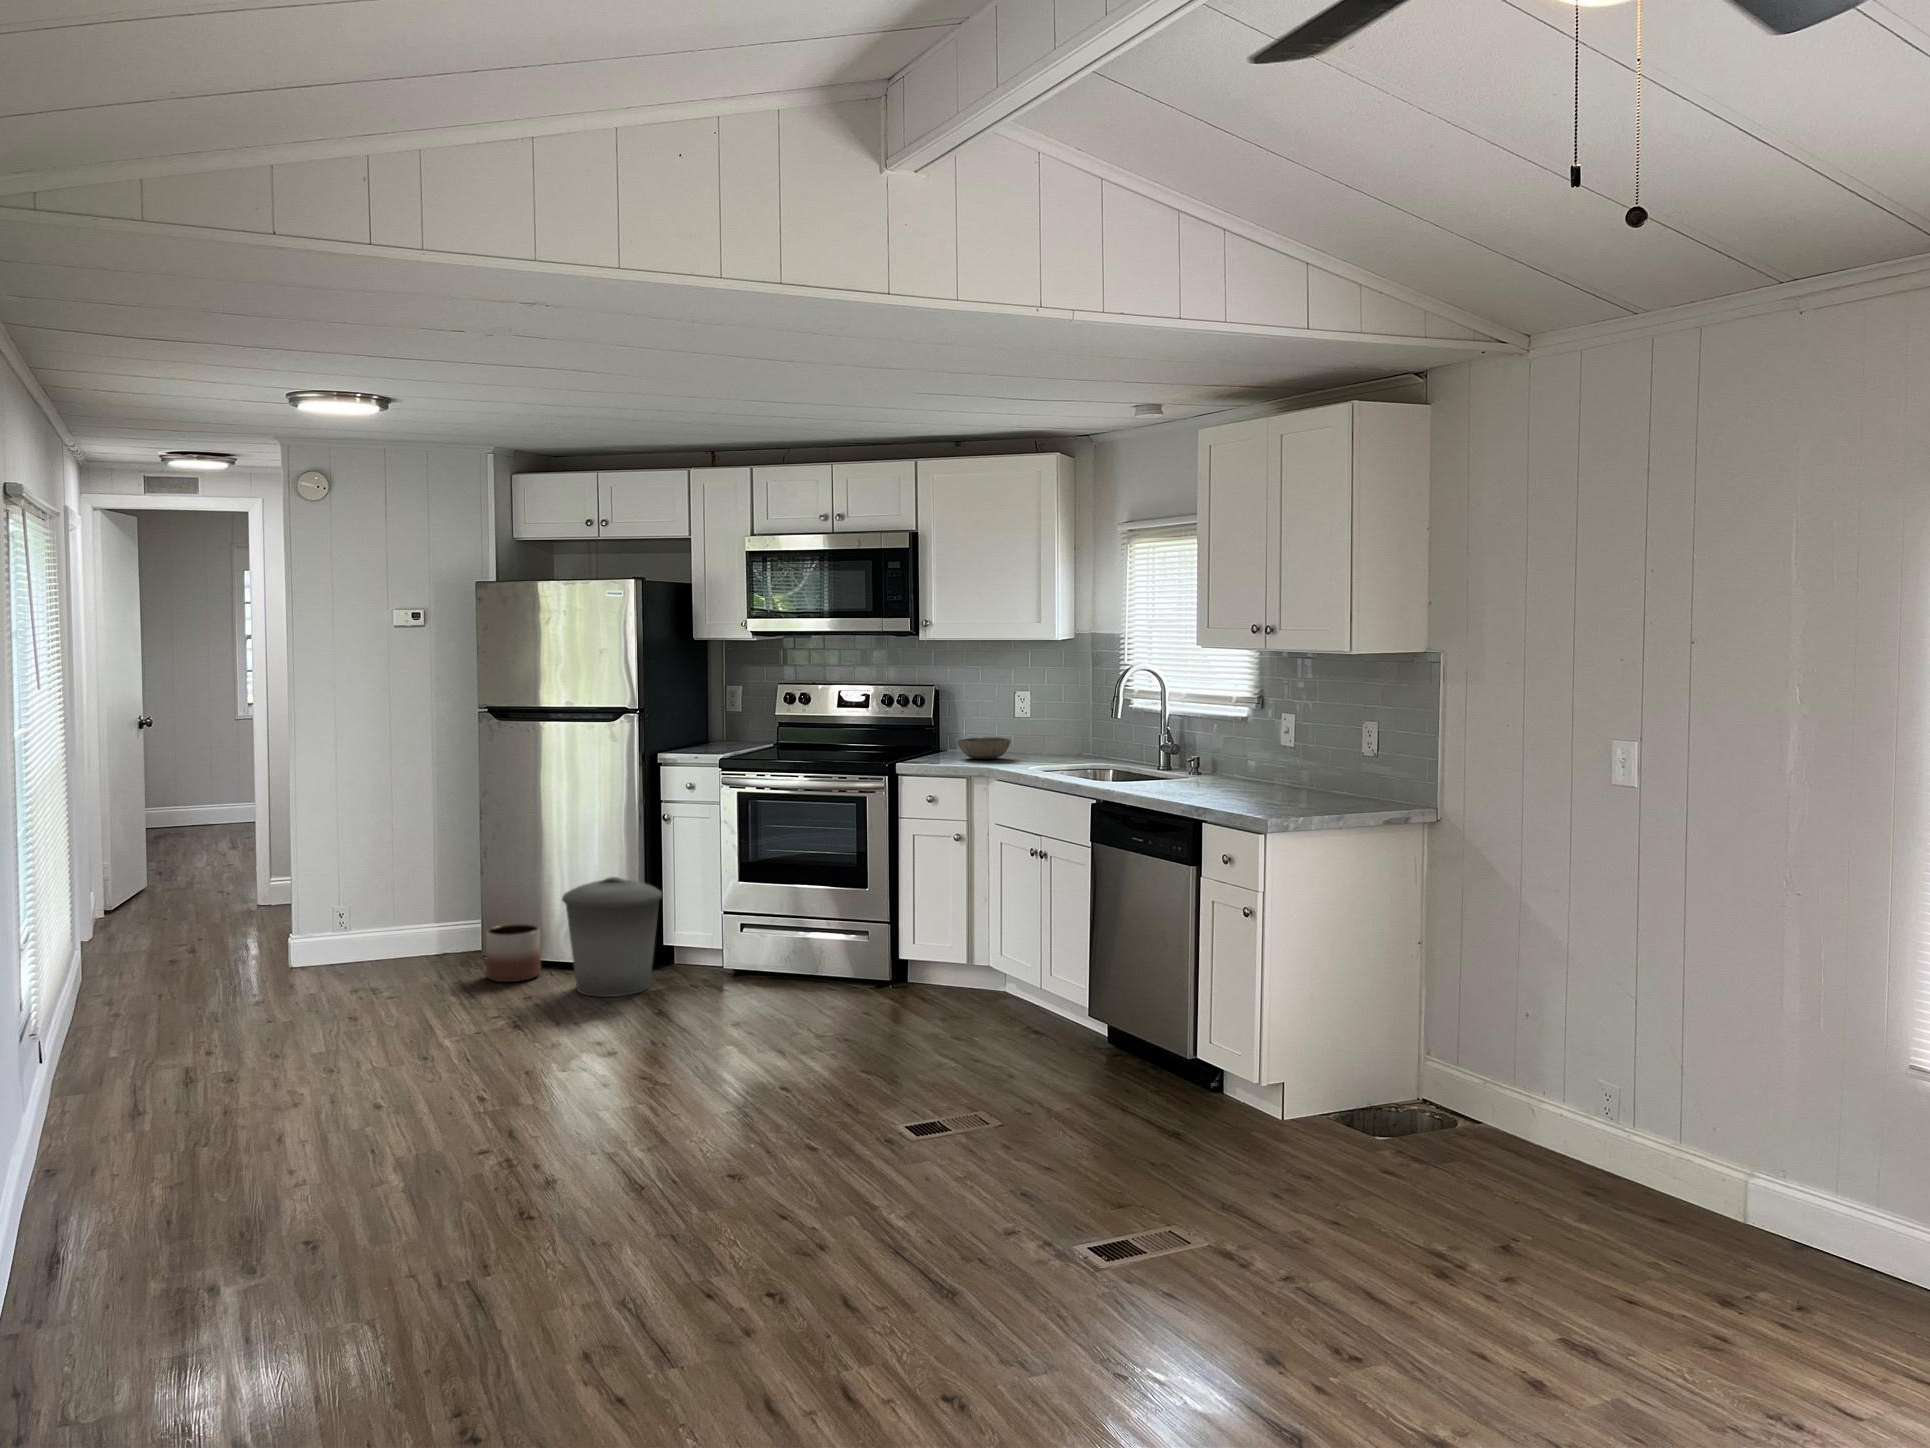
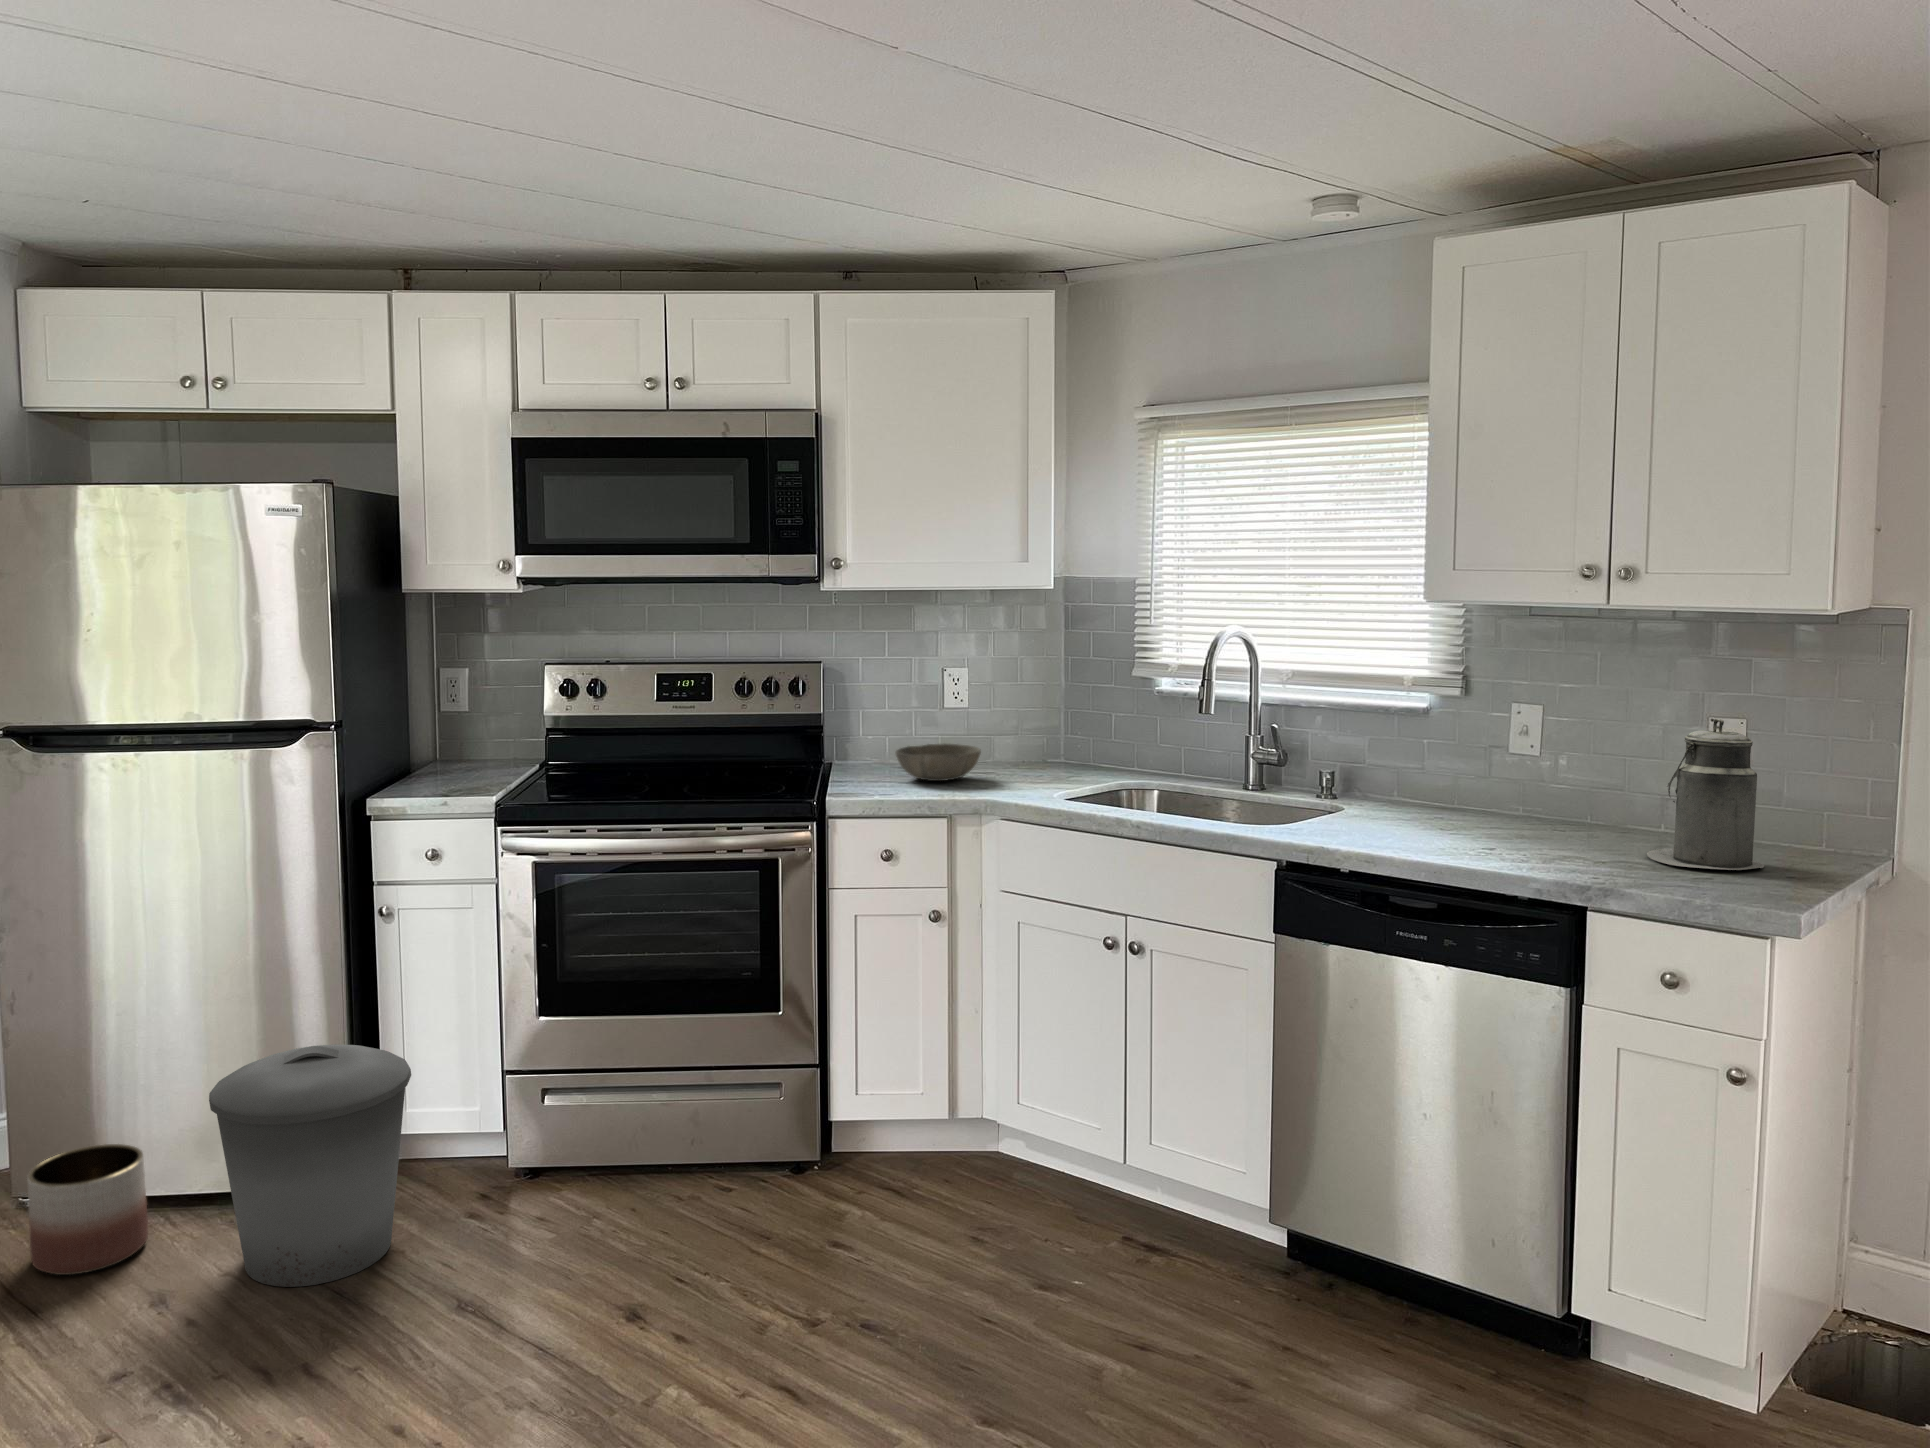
canister: none [1276,720,1340,810] -> present [1647,719,1764,870]

